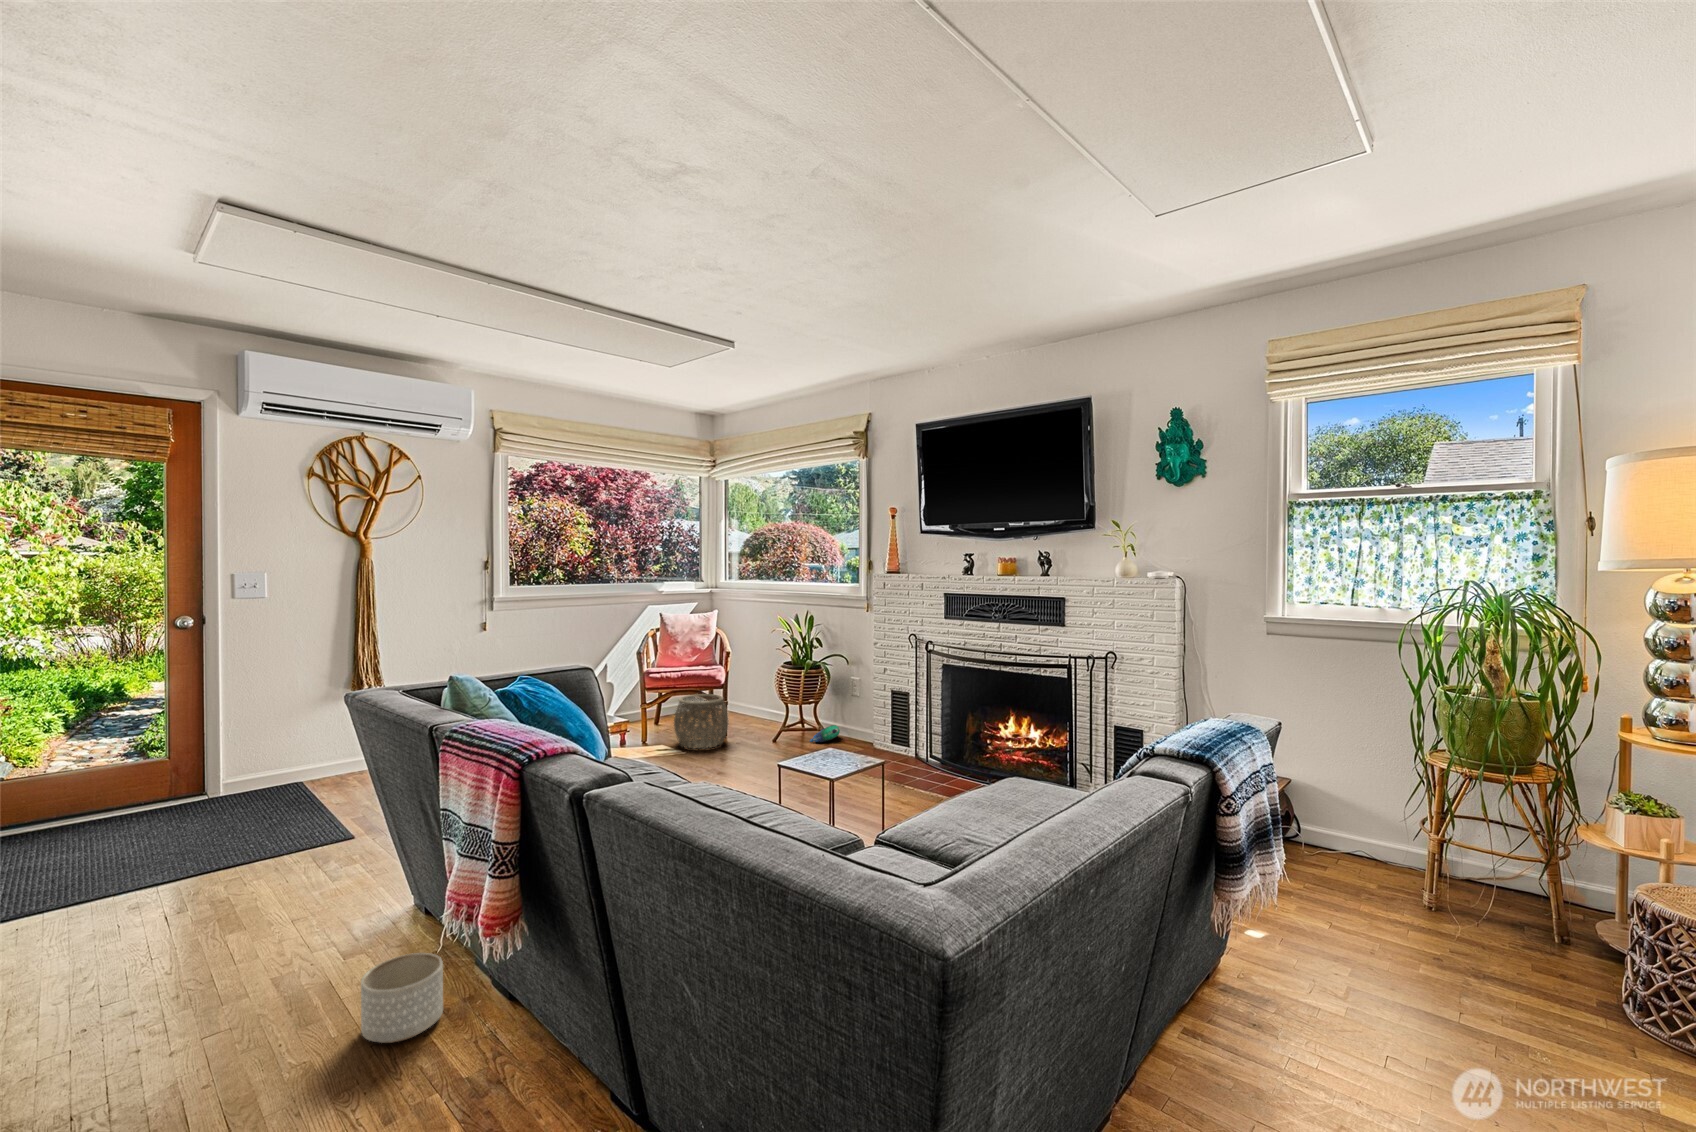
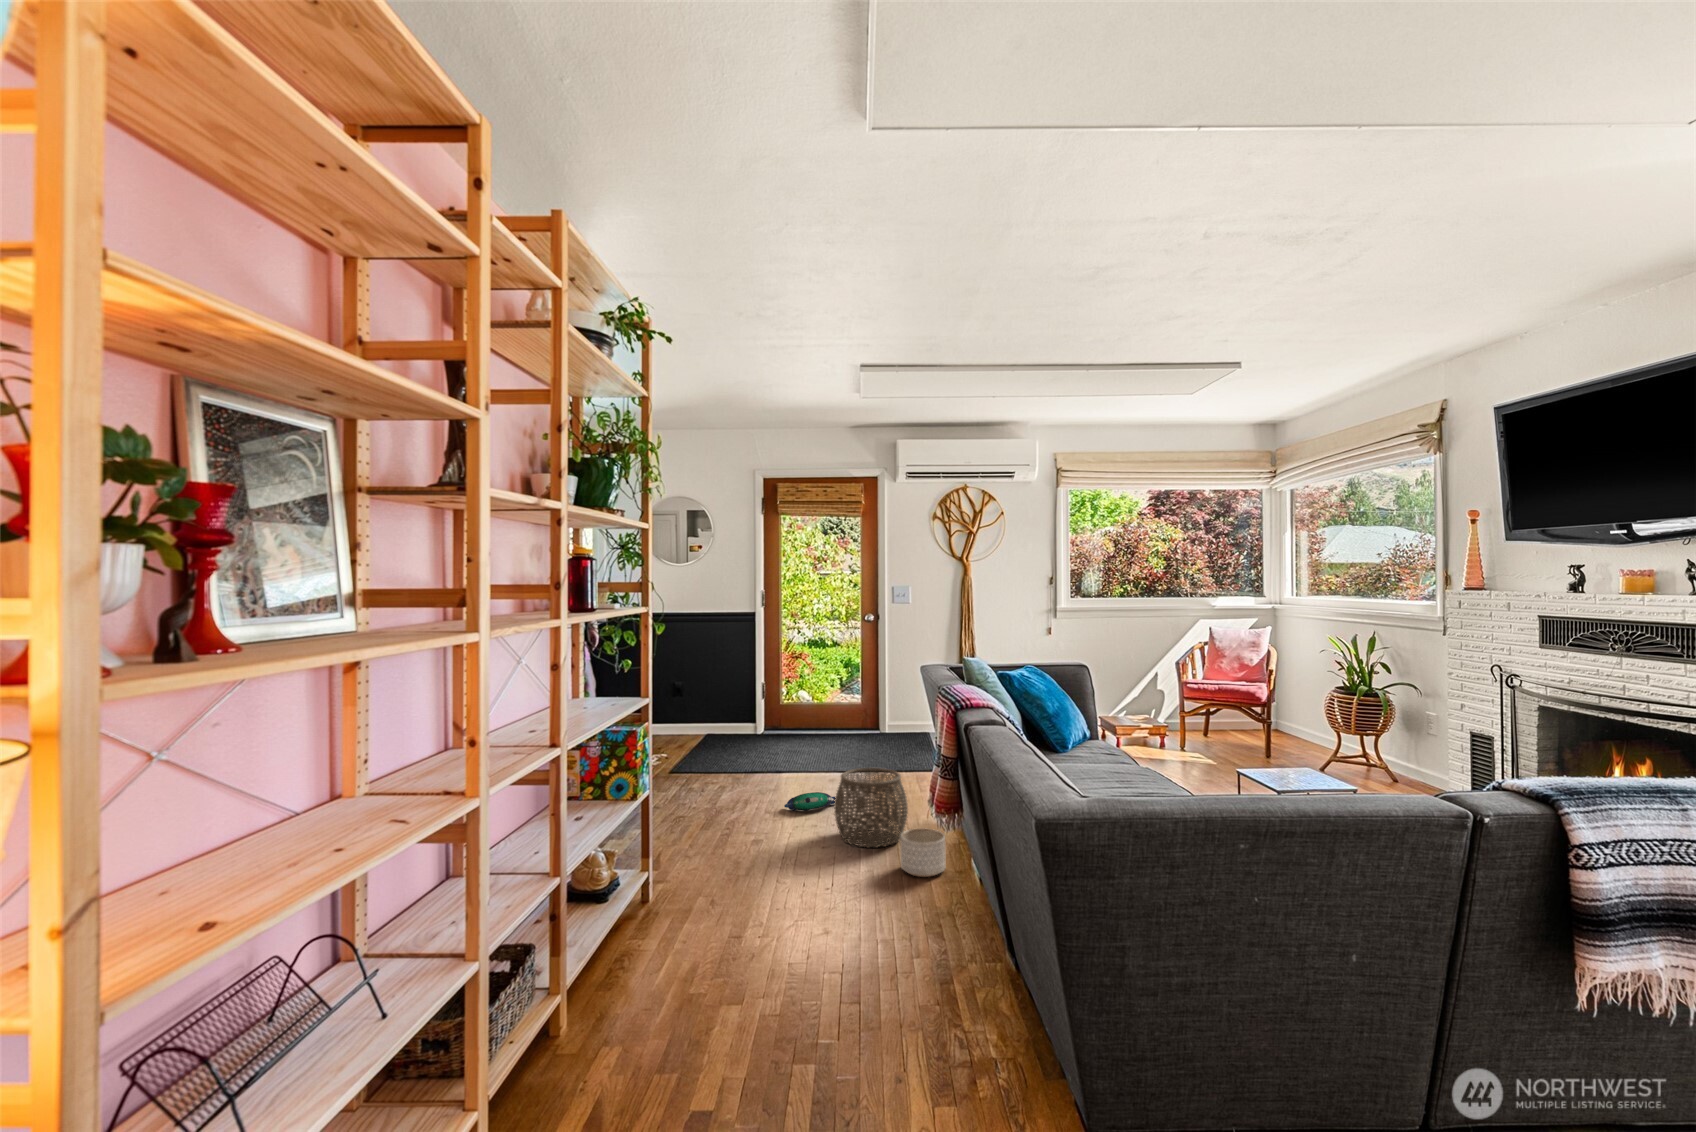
woven basket: present [674,694,729,749] -> present [834,768,908,848]
plush toy: present [810,725,840,742] -> present [784,792,836,811]

